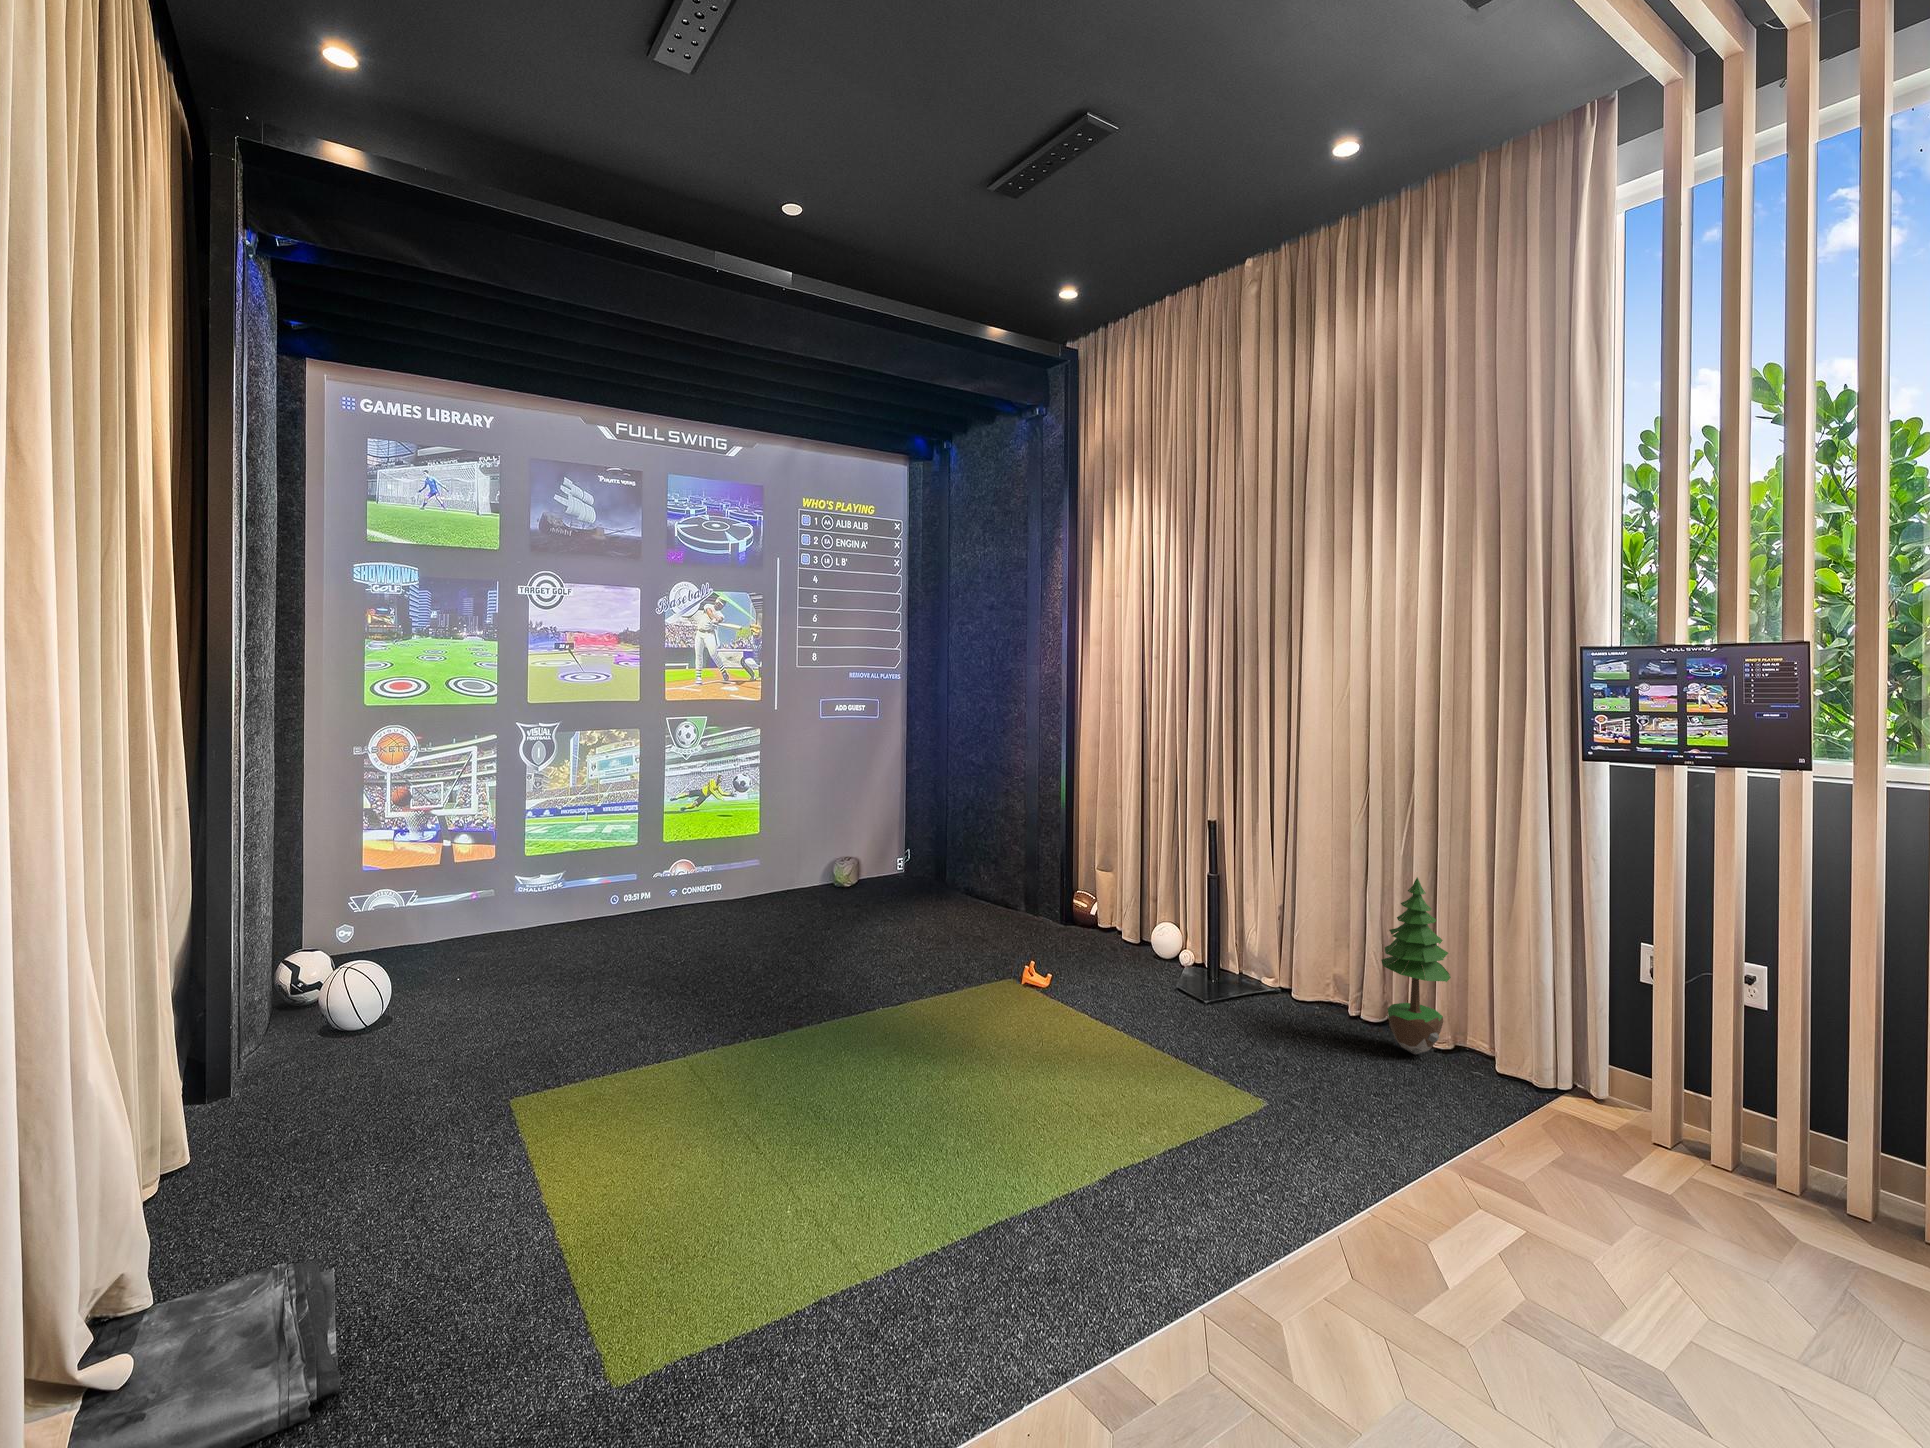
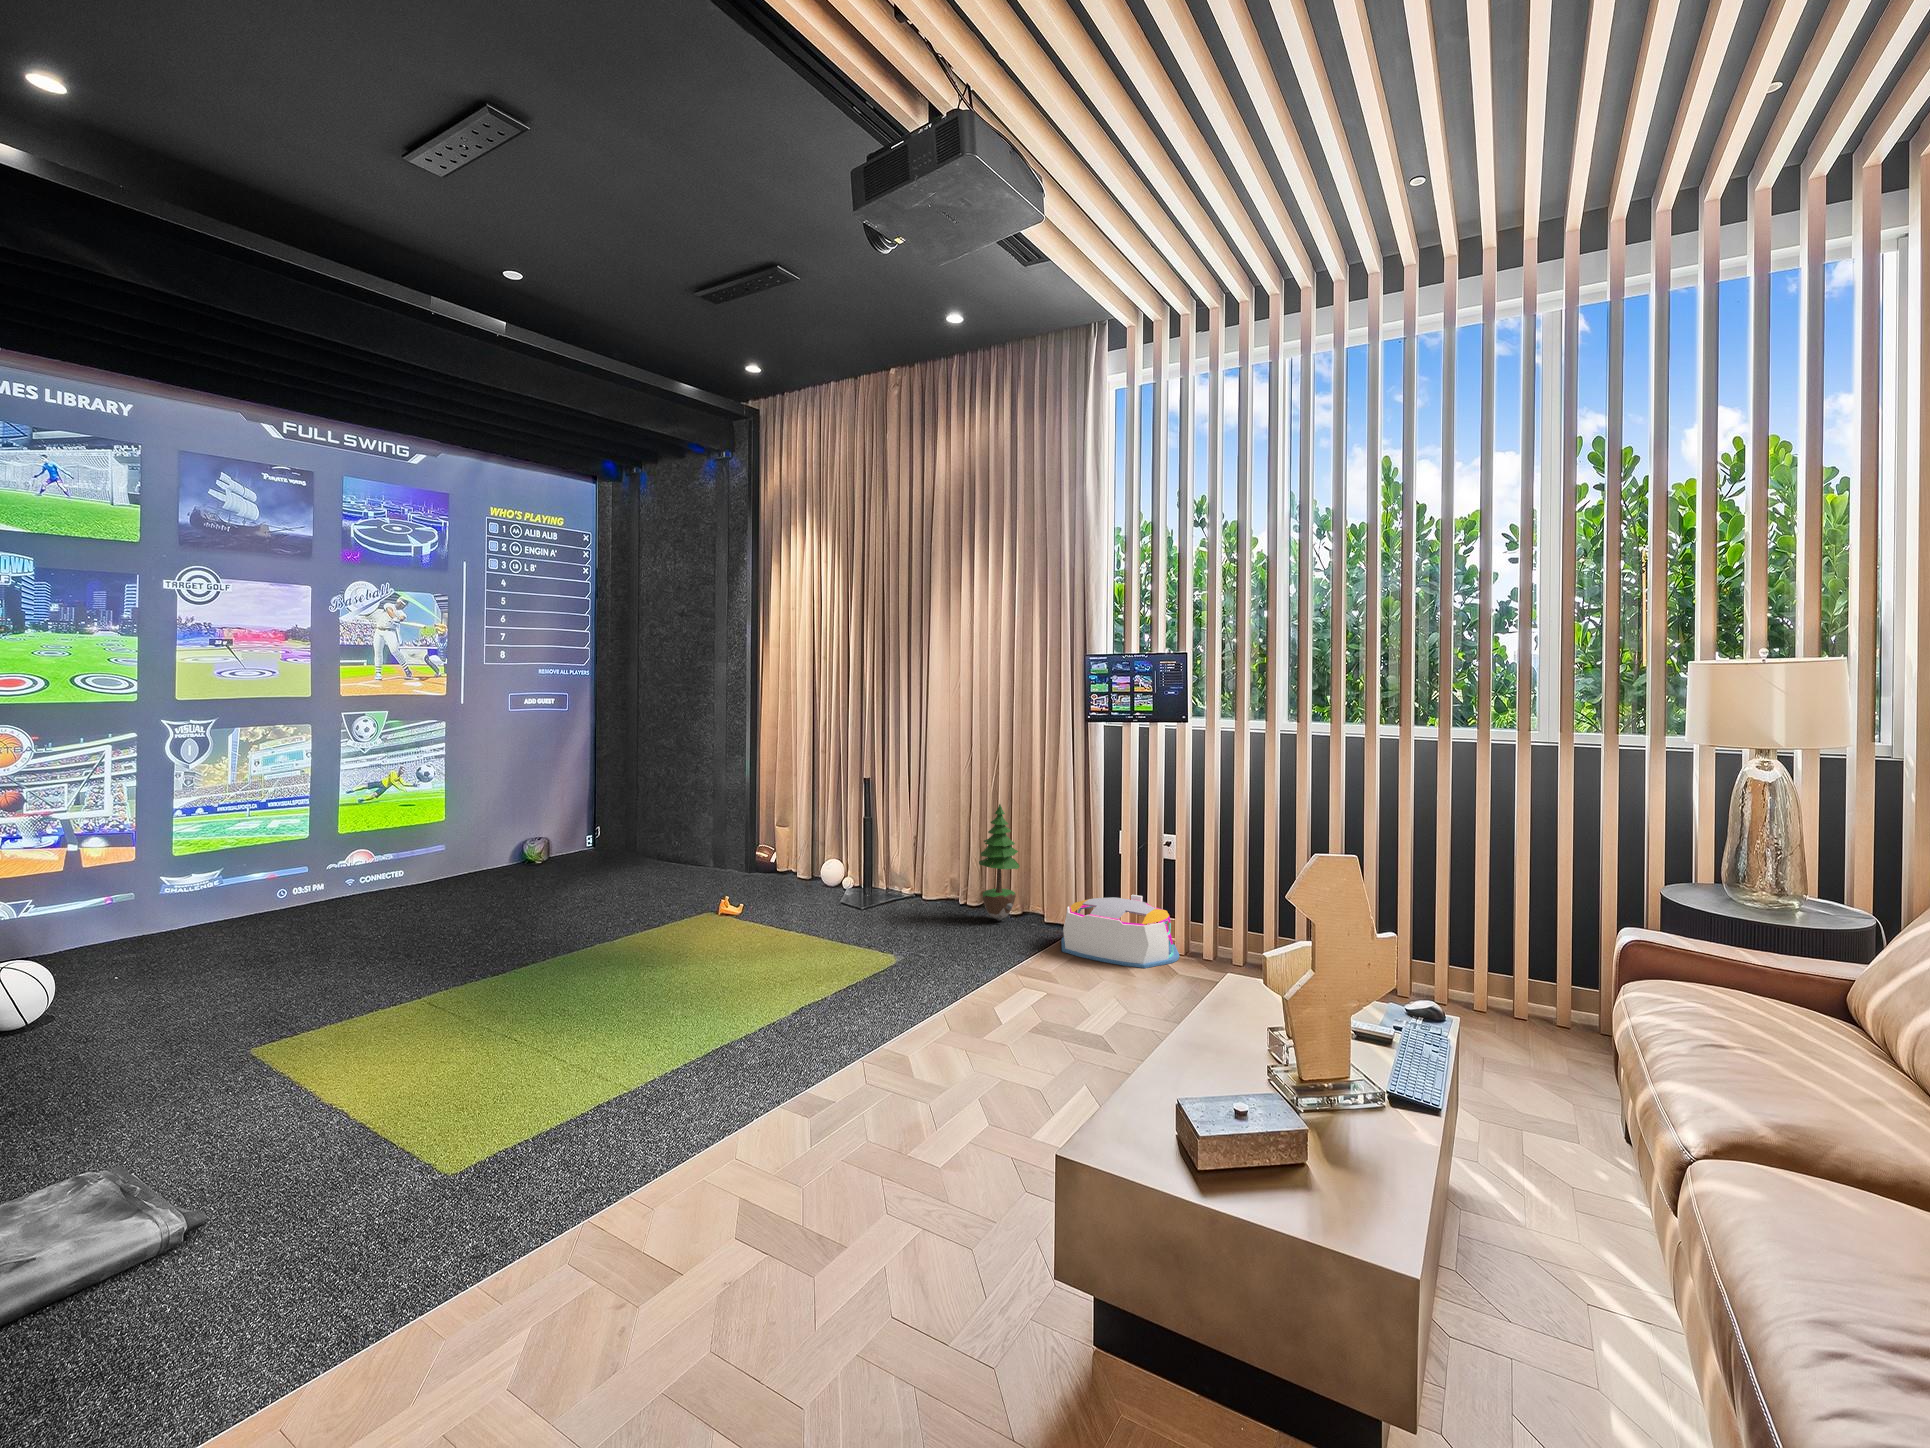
storage bin: none [1536,1058,1802,1225] -> present [1061,895,1179,968]

